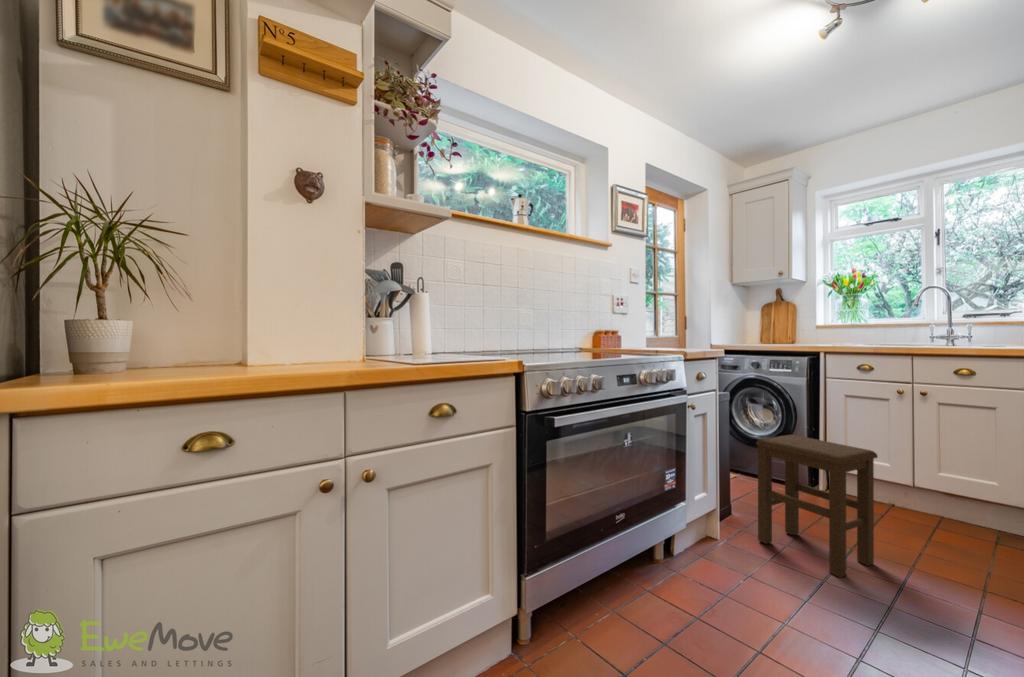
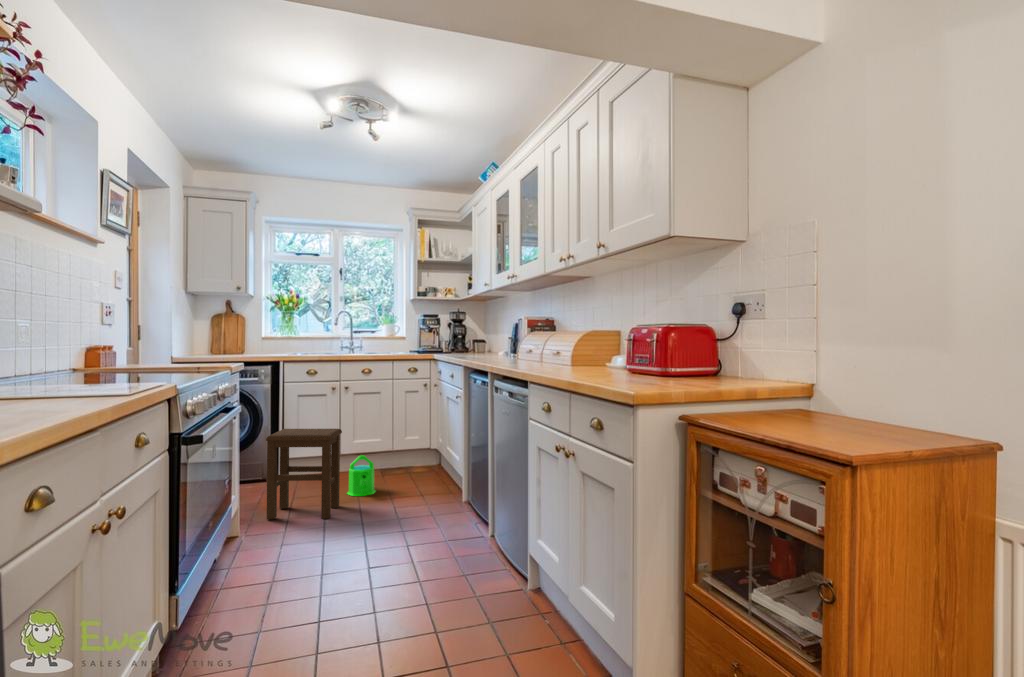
watering can: none [900,498,964,568] -> present [347,455,376,496]

